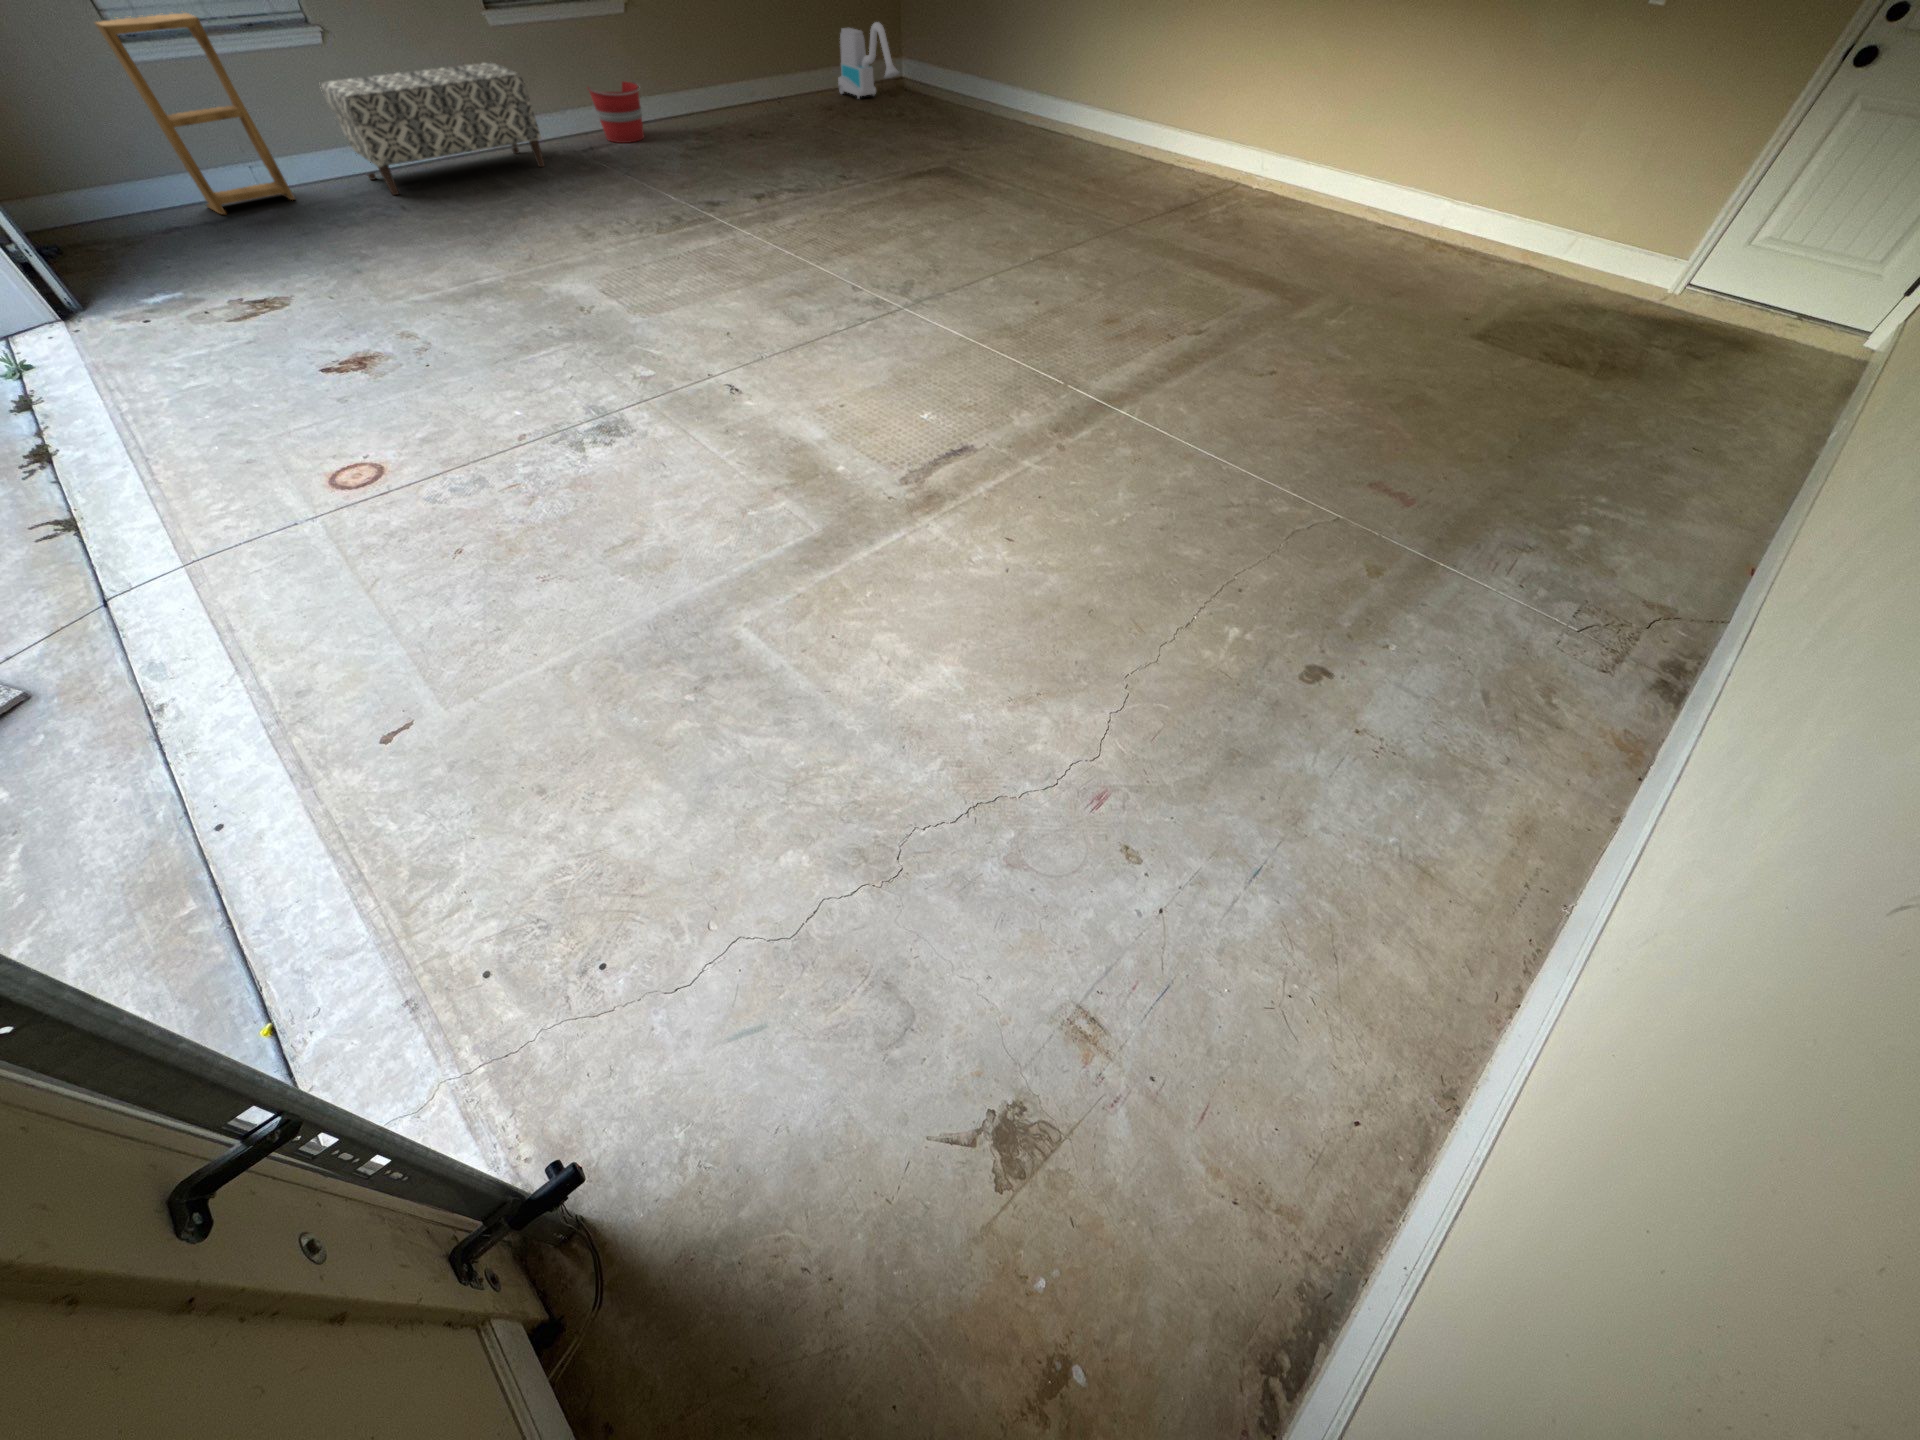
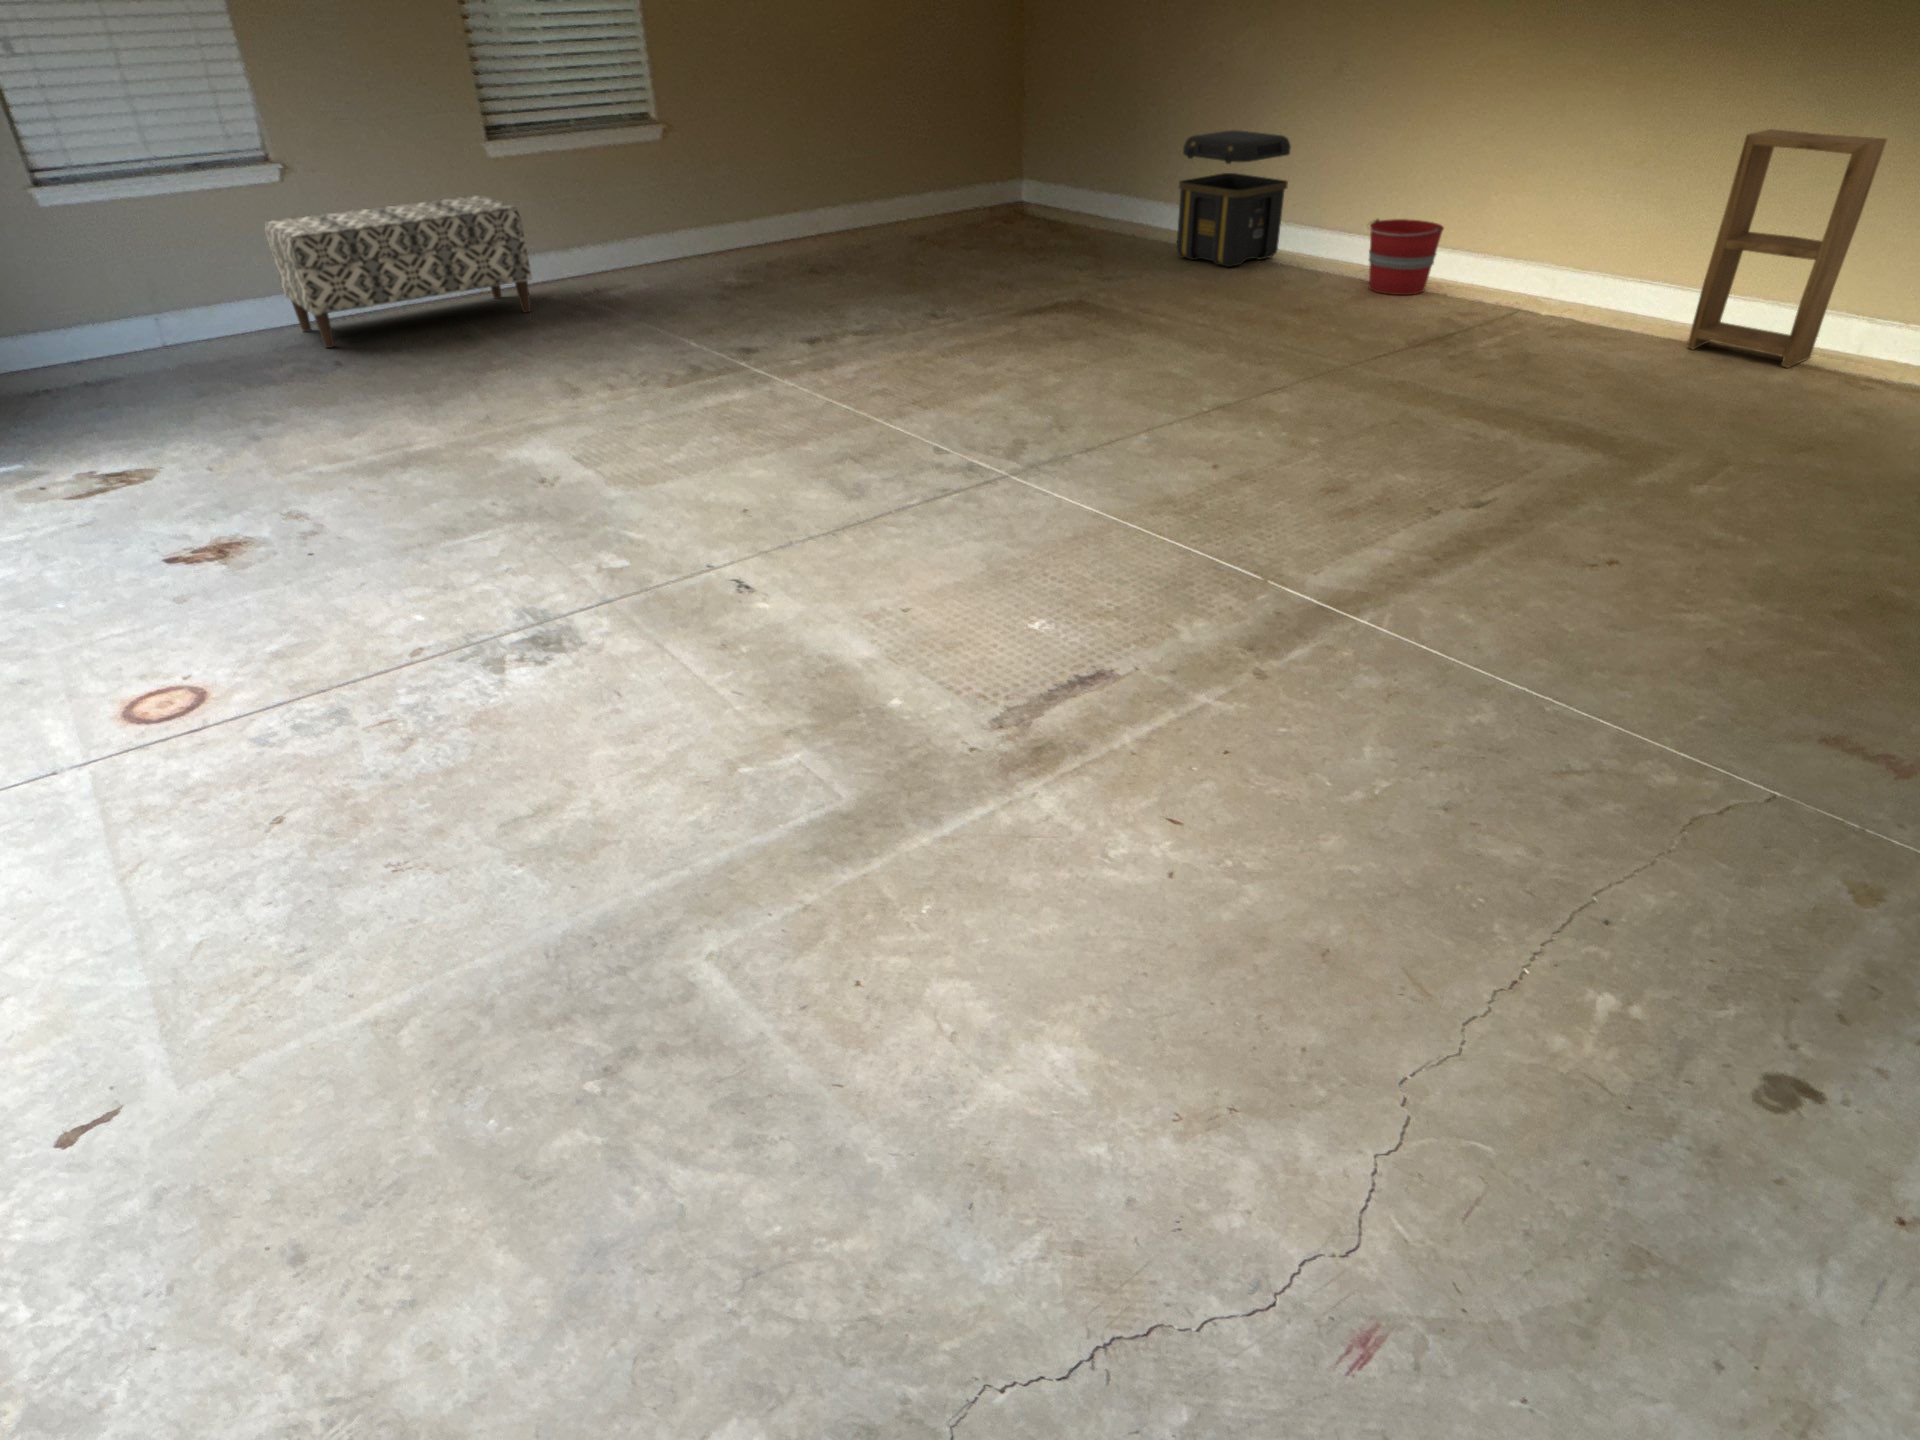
shelving unit: present [95,13,295,214] -> present [1687,129,1887,368]
vacuum cleaner: present [838,22,899,98] -> none [936,138,1020,226]
toolbox: none [1012,25,1093,142] -> present [1176,130,1291,267]
bucket: present [588,82,644,143] -> present [1368,219,1444,295]

